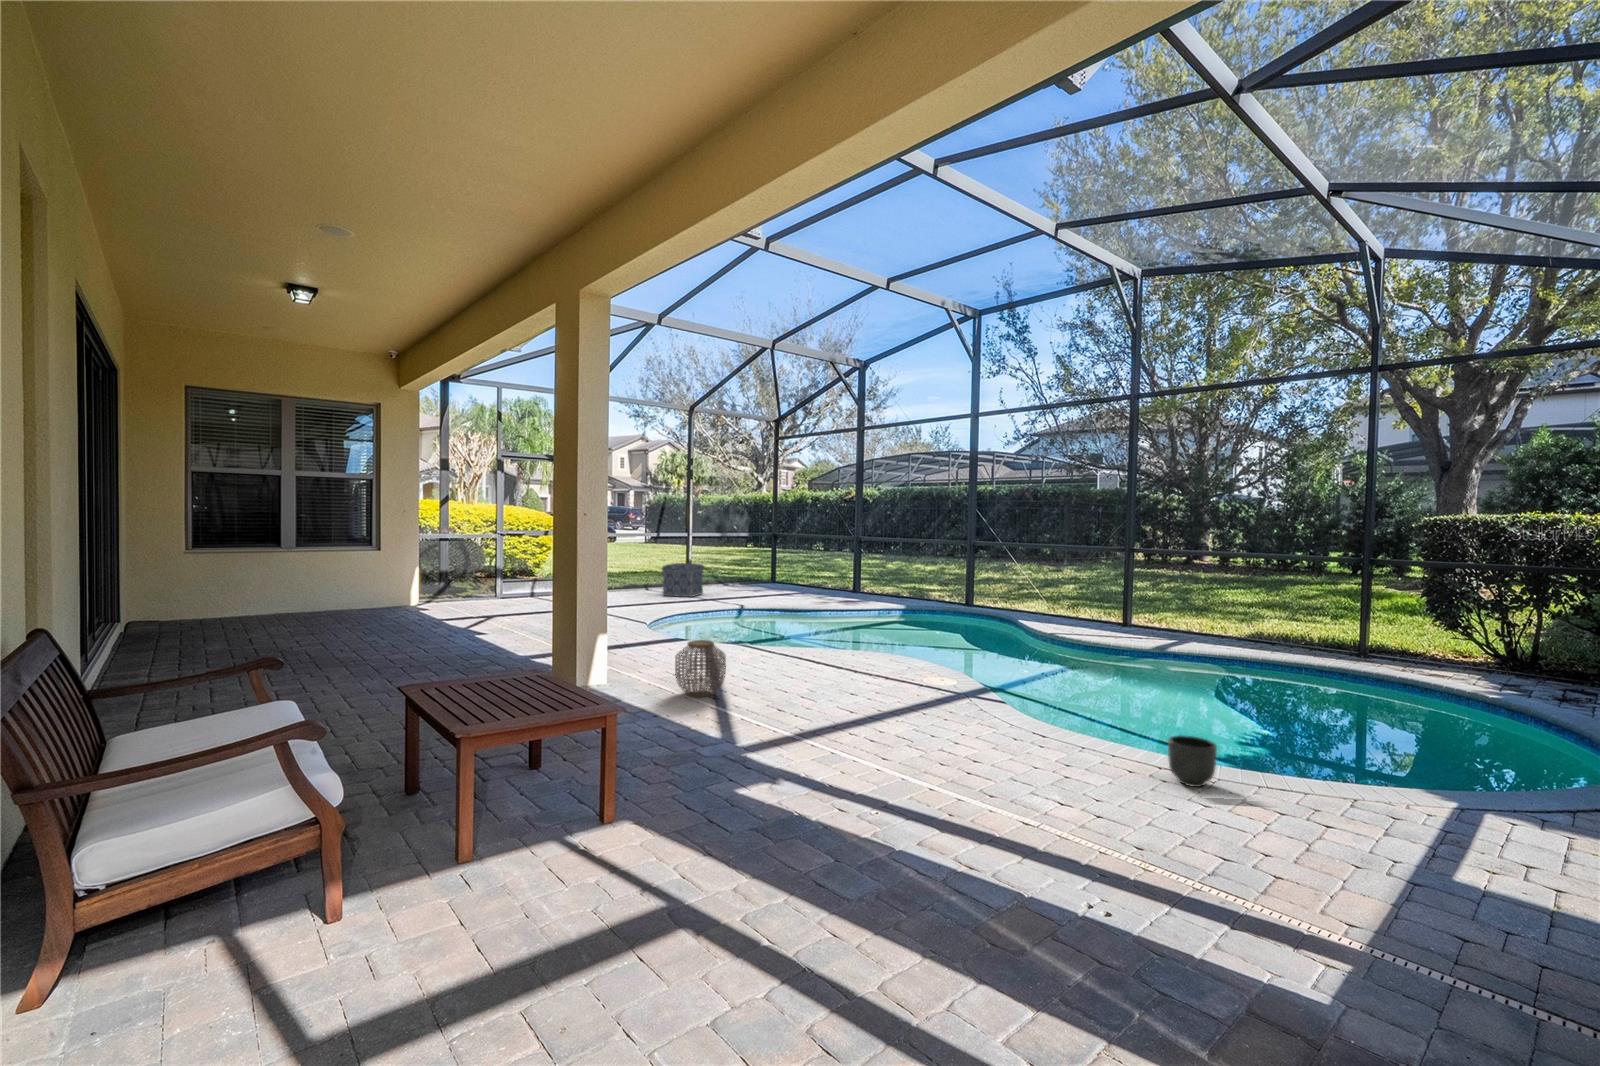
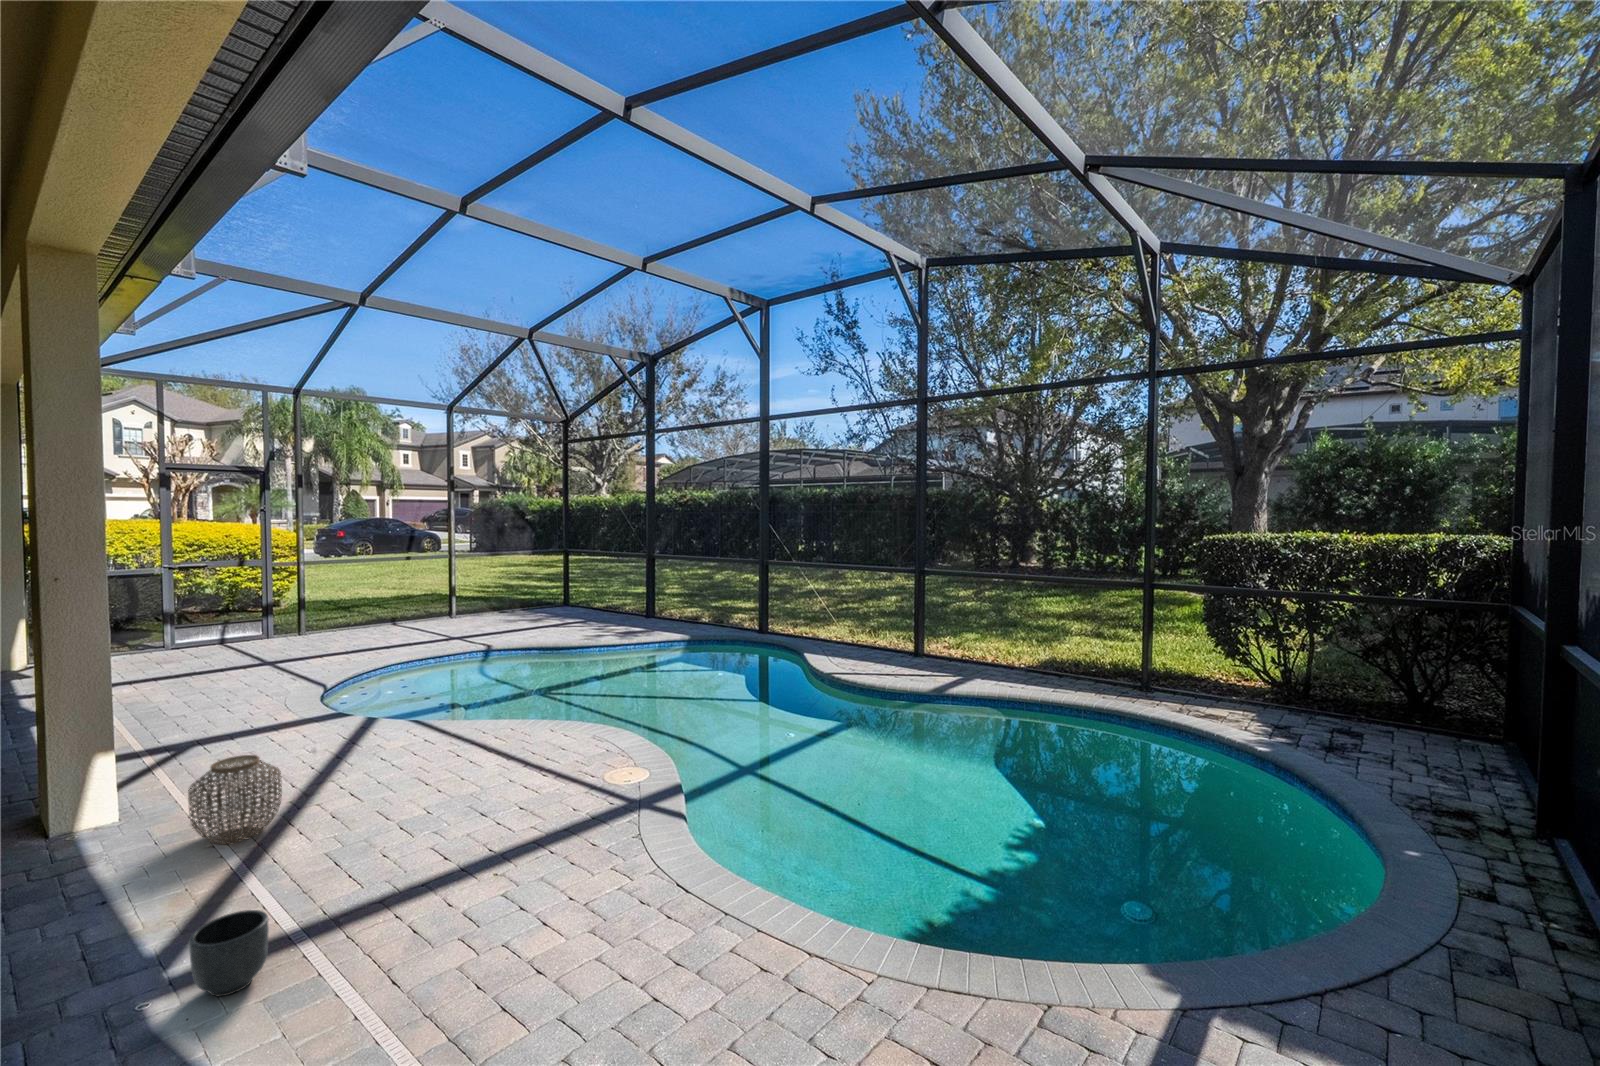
ottoman: present [662,563,704,597] -> none [413,589,470,630]
planter: present [1168,735,1217,787] -> present [189,910,269,996]

